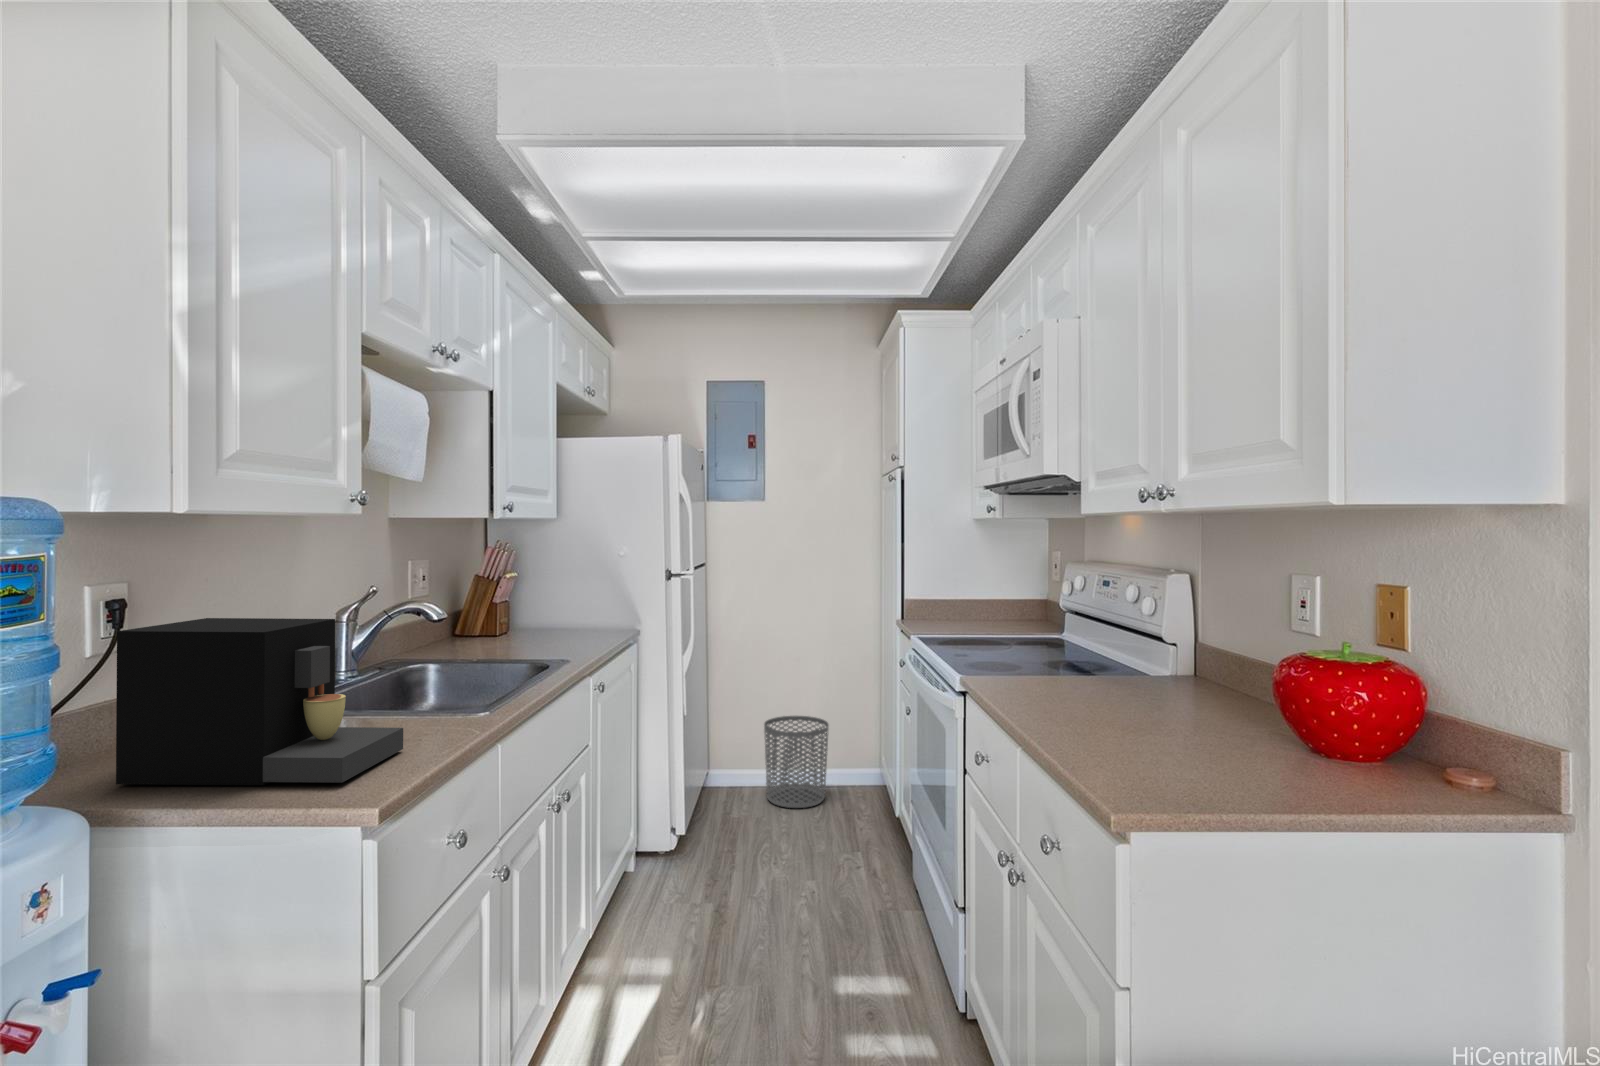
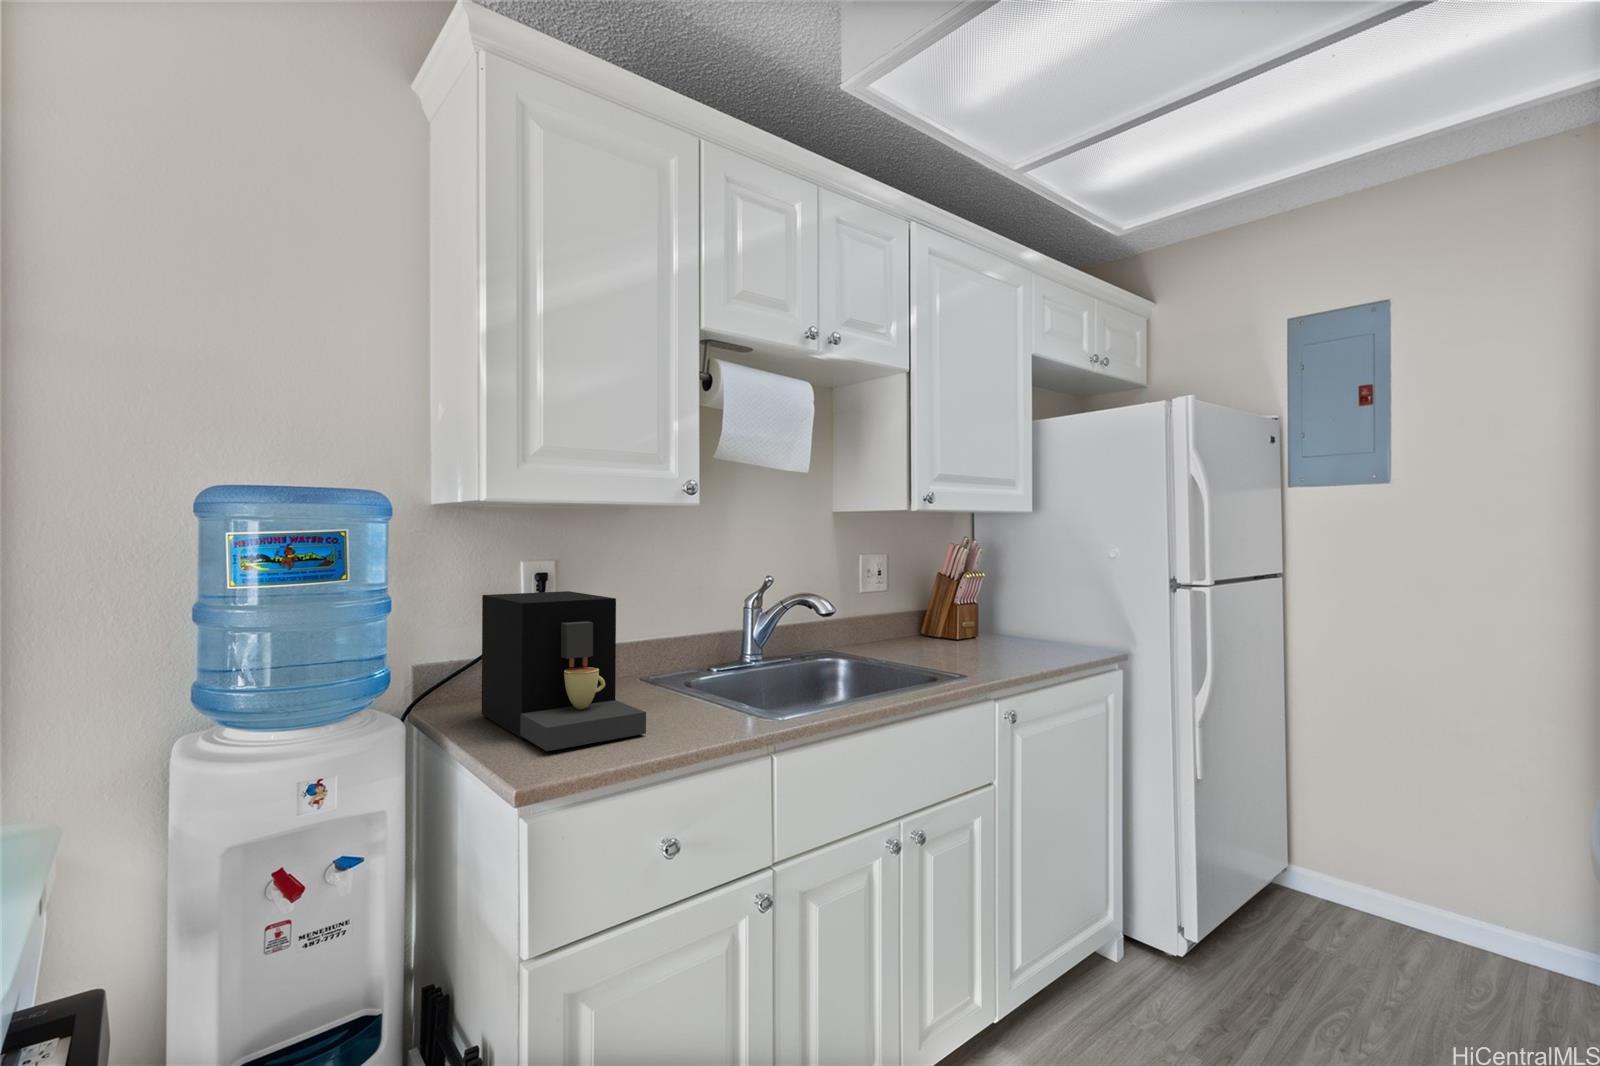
waste bin: present [764,716,828,808] -> none [1378,819,1516,988]

